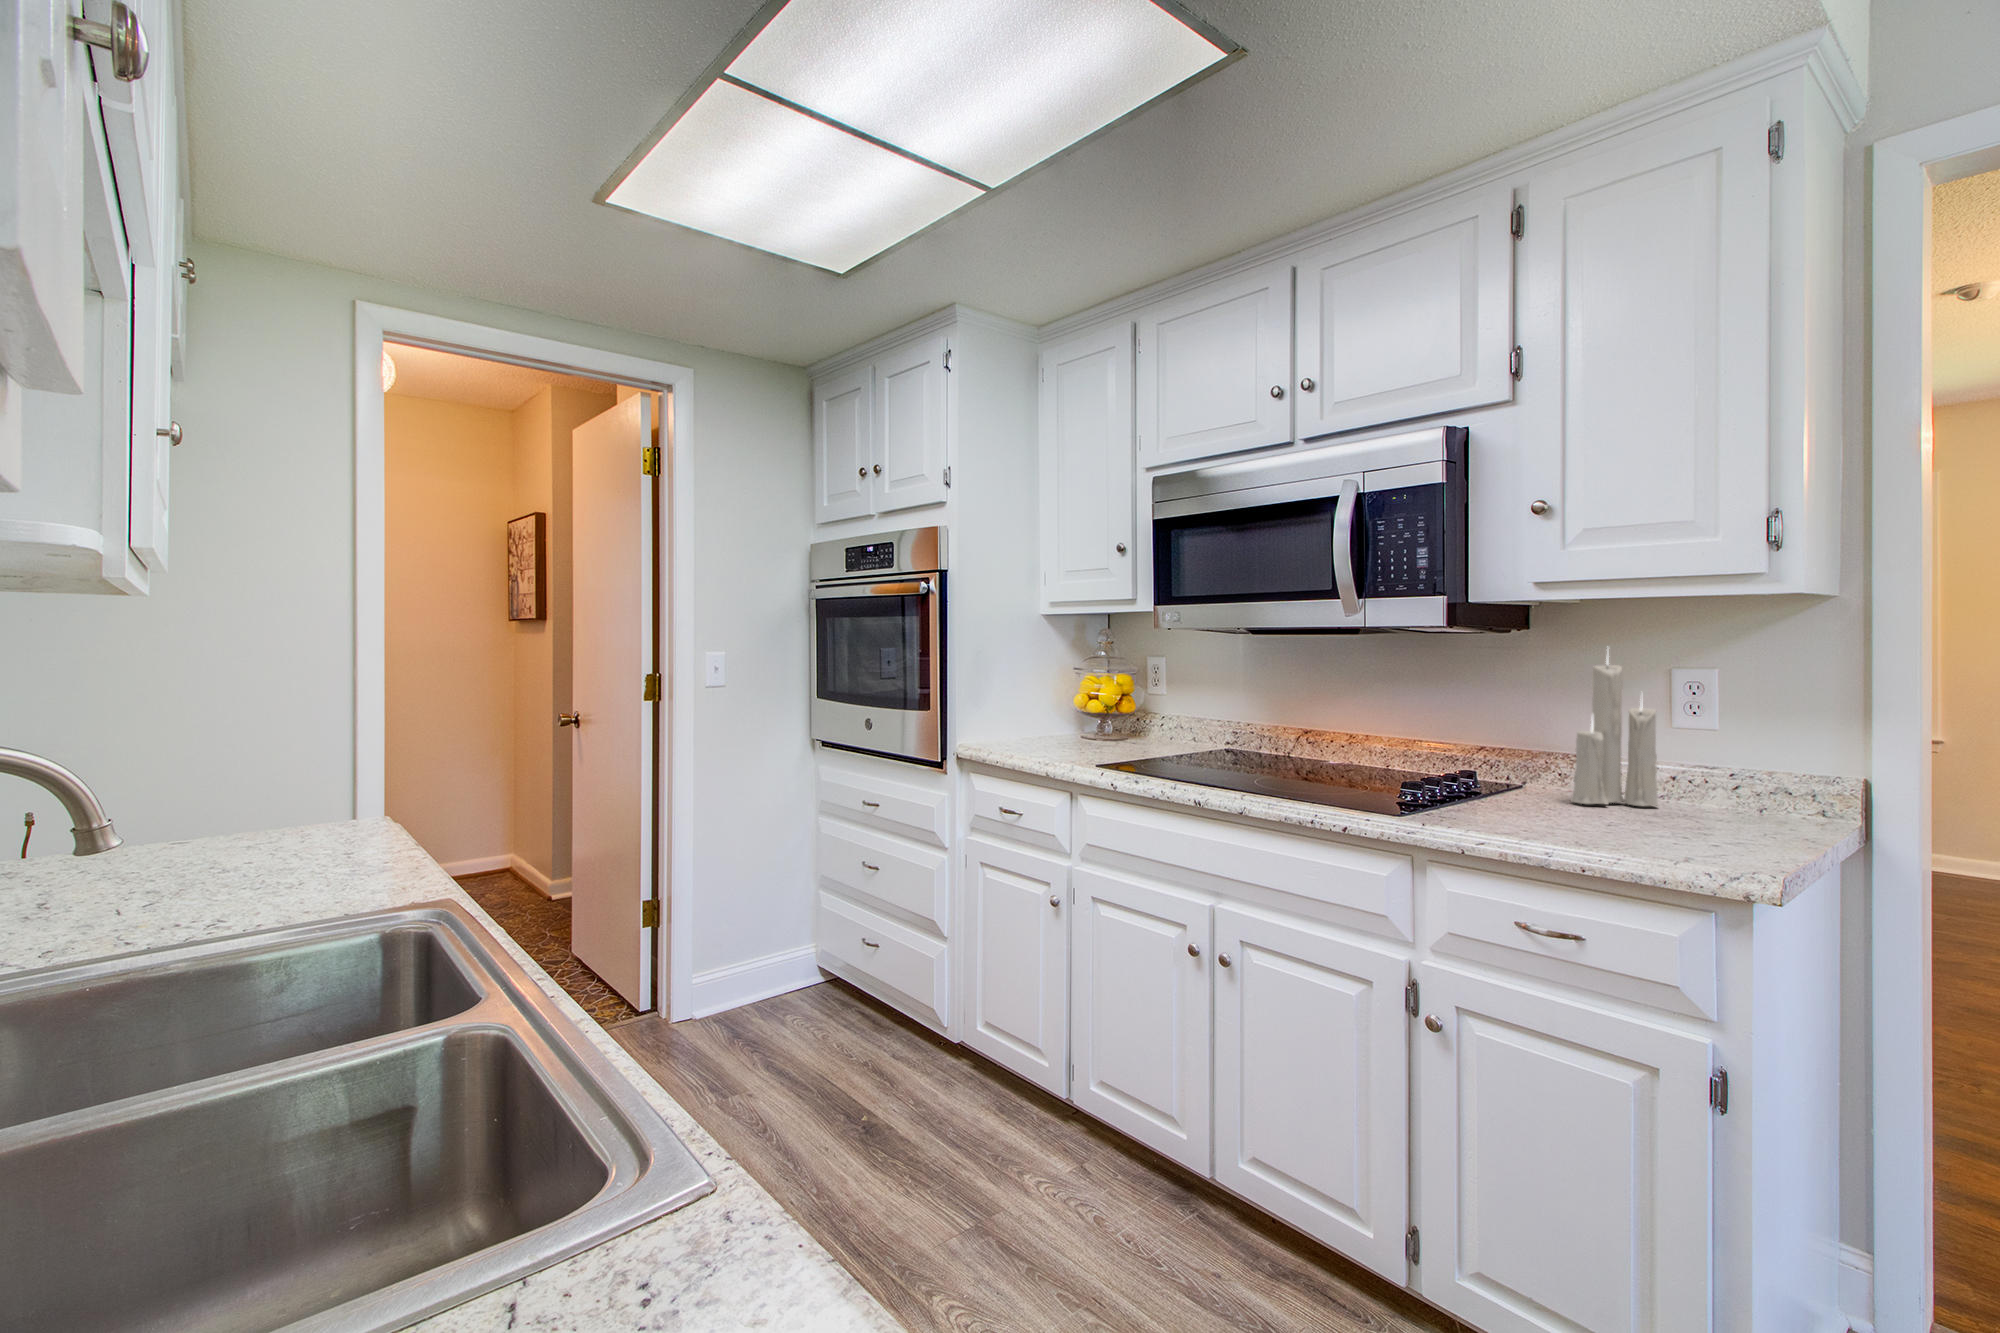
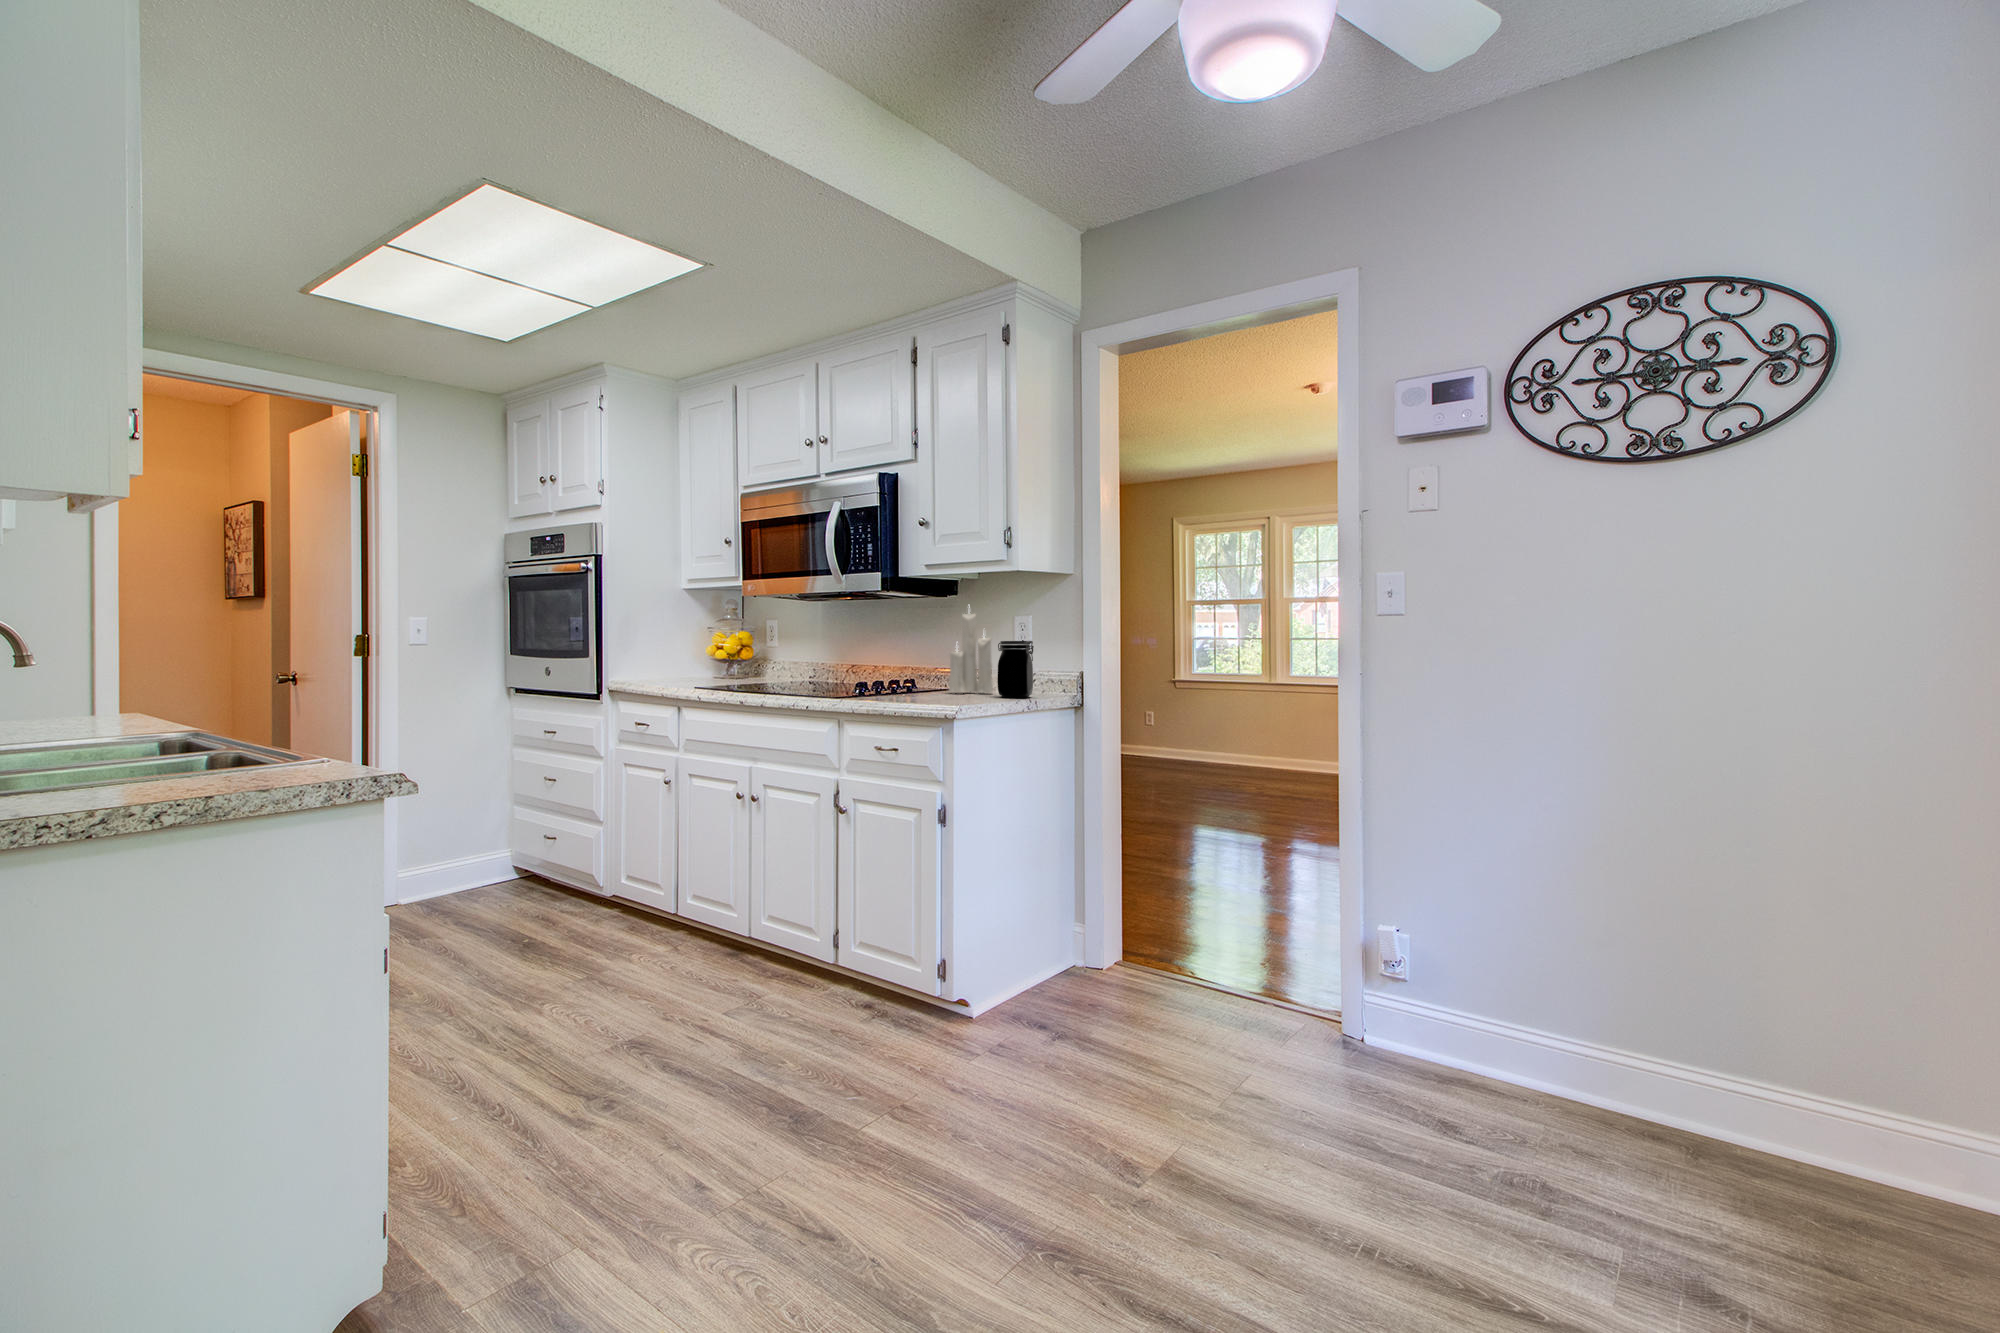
jar: none [1695,719,1793,828] -> present [998,641,1034,698]

